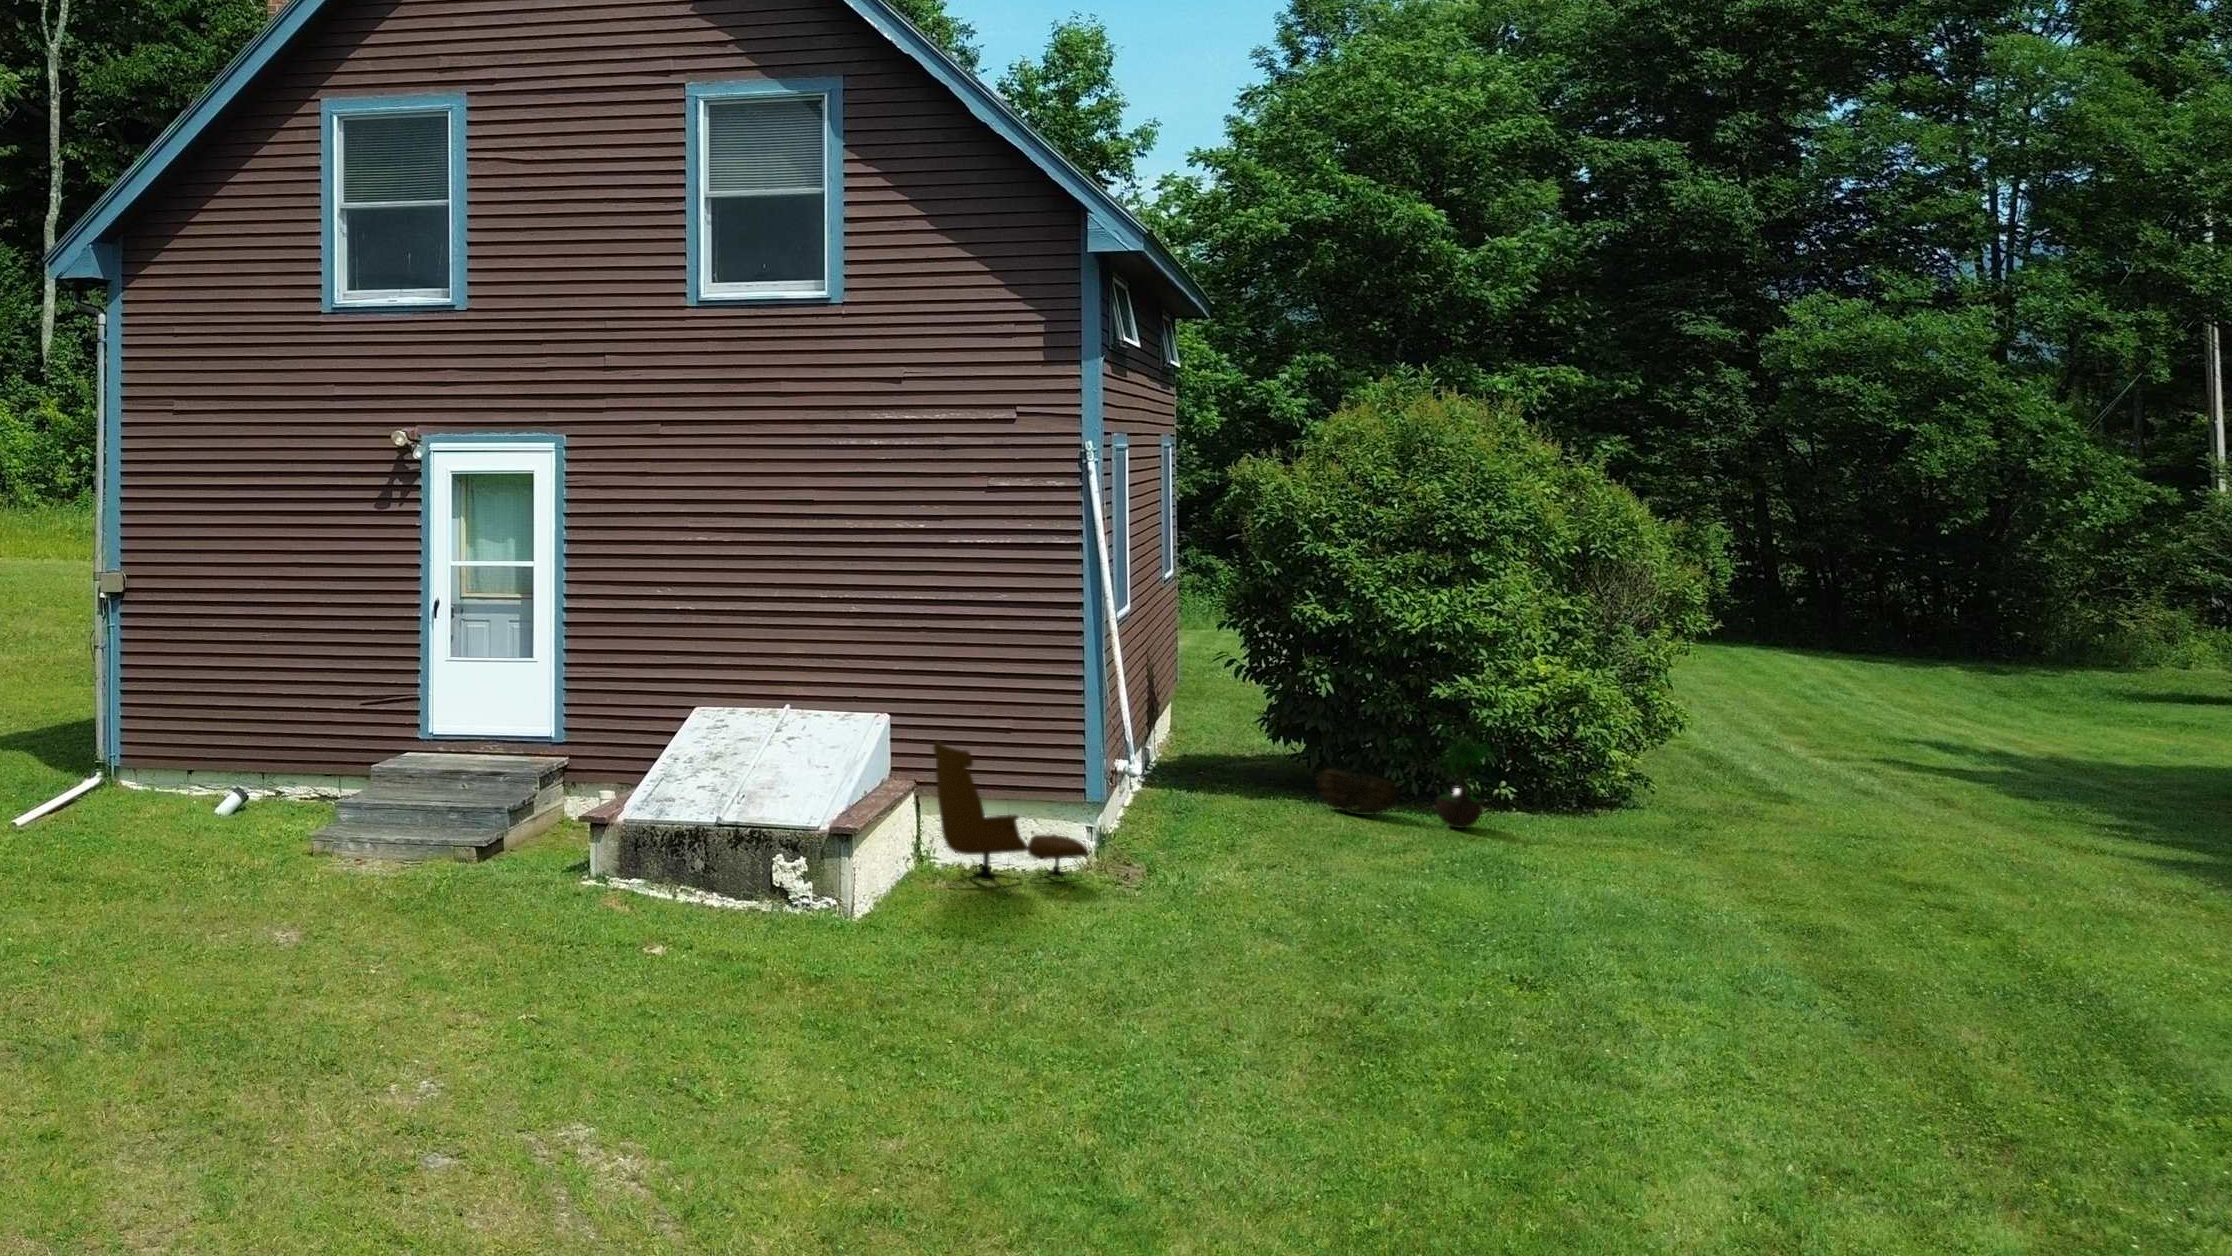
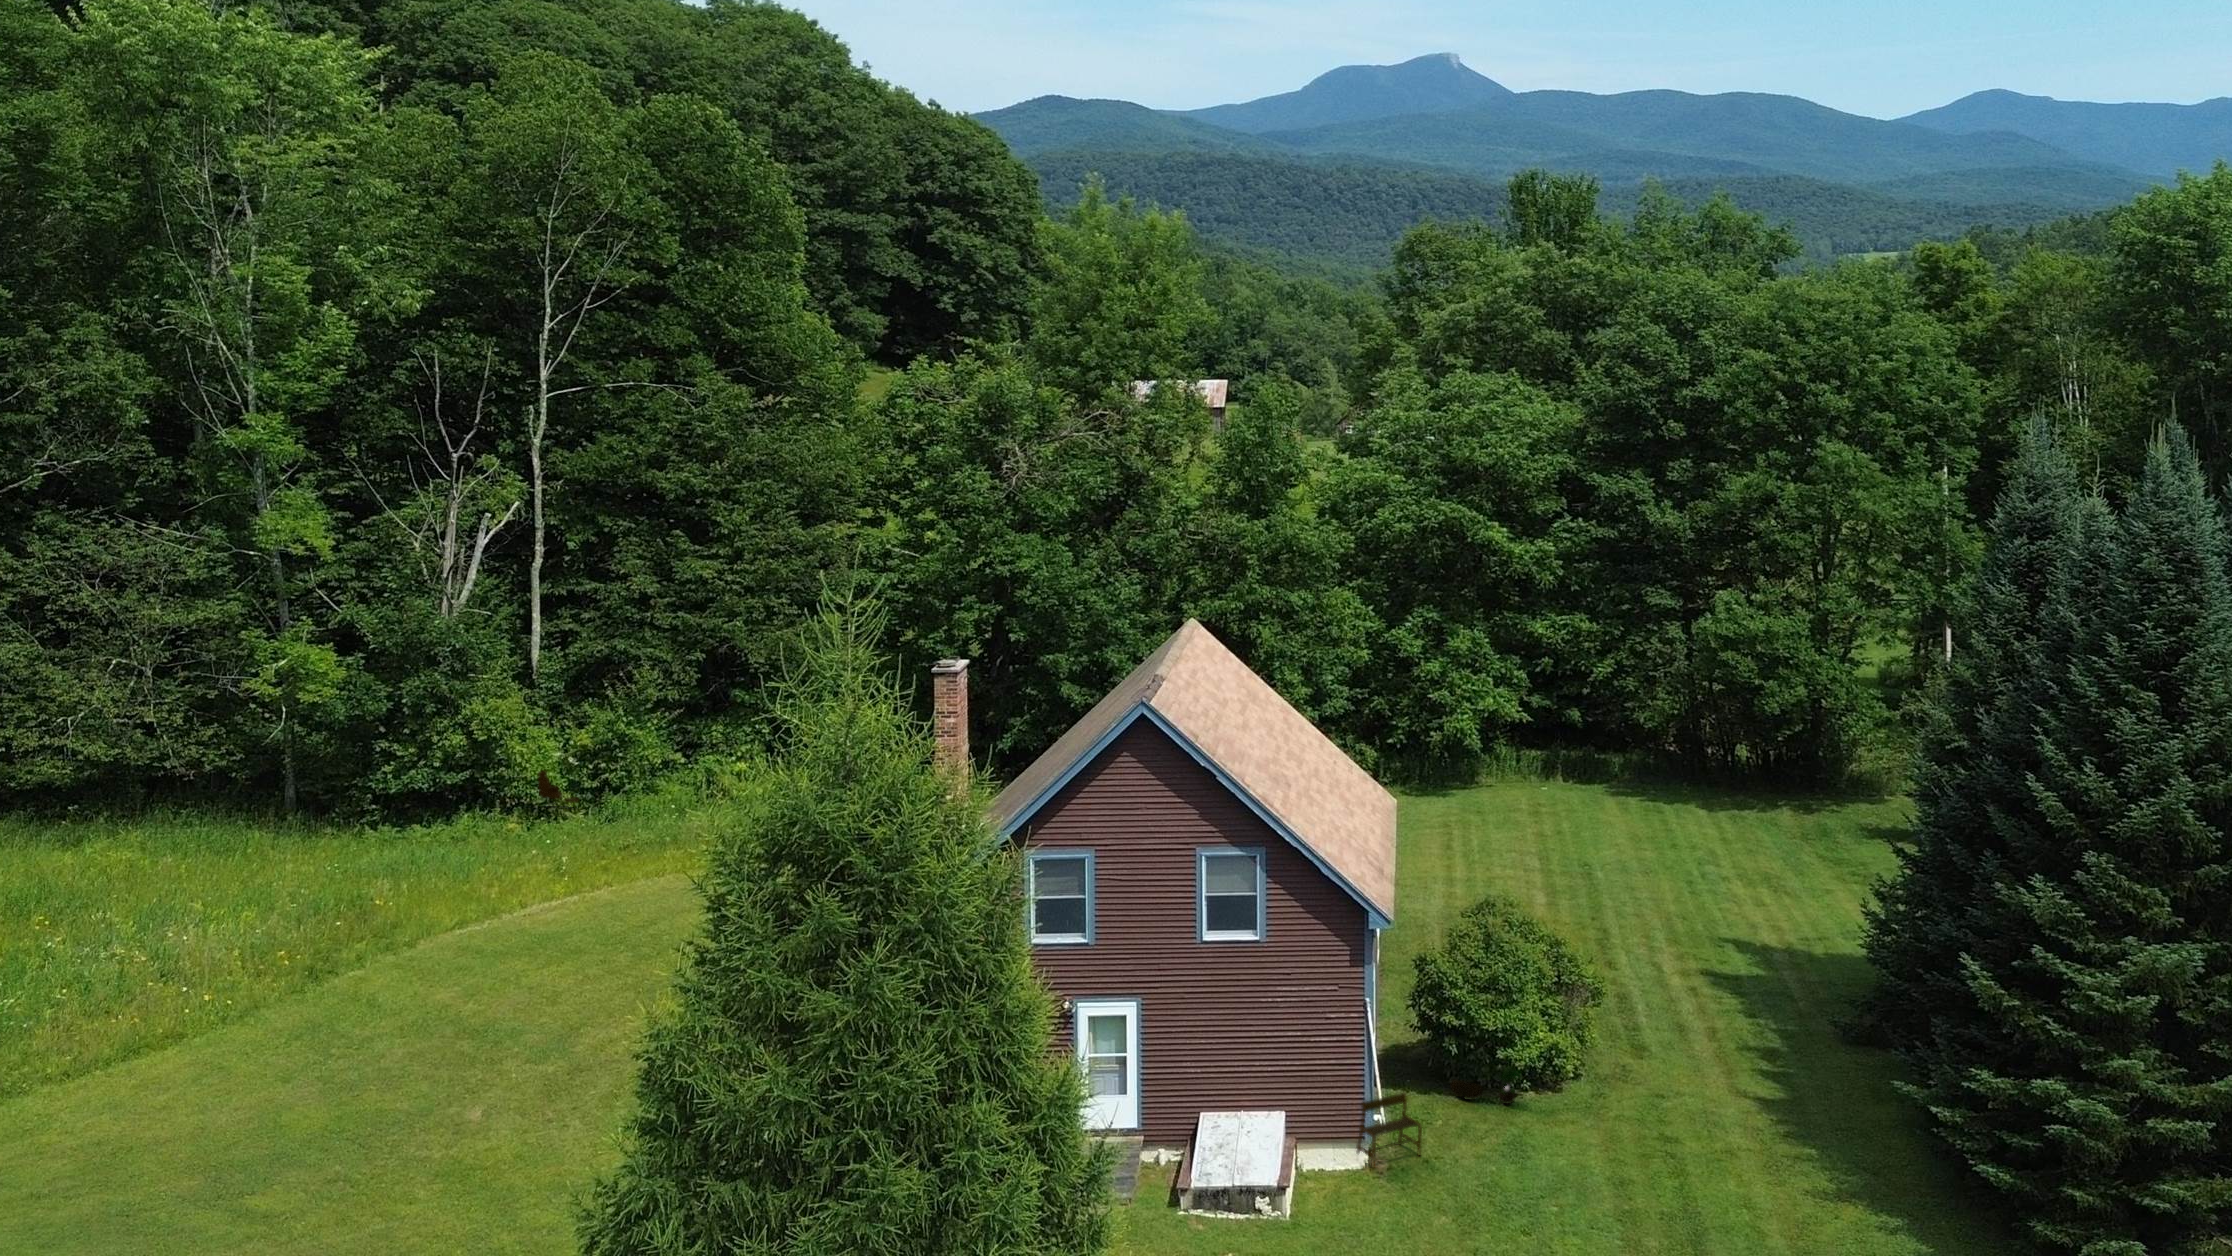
bench: none [1075,721,1242,874] -> present [1357,1093,1422,1167]
lounge chair: present [934,741,1088,895] -> present [537,770,579,808]

